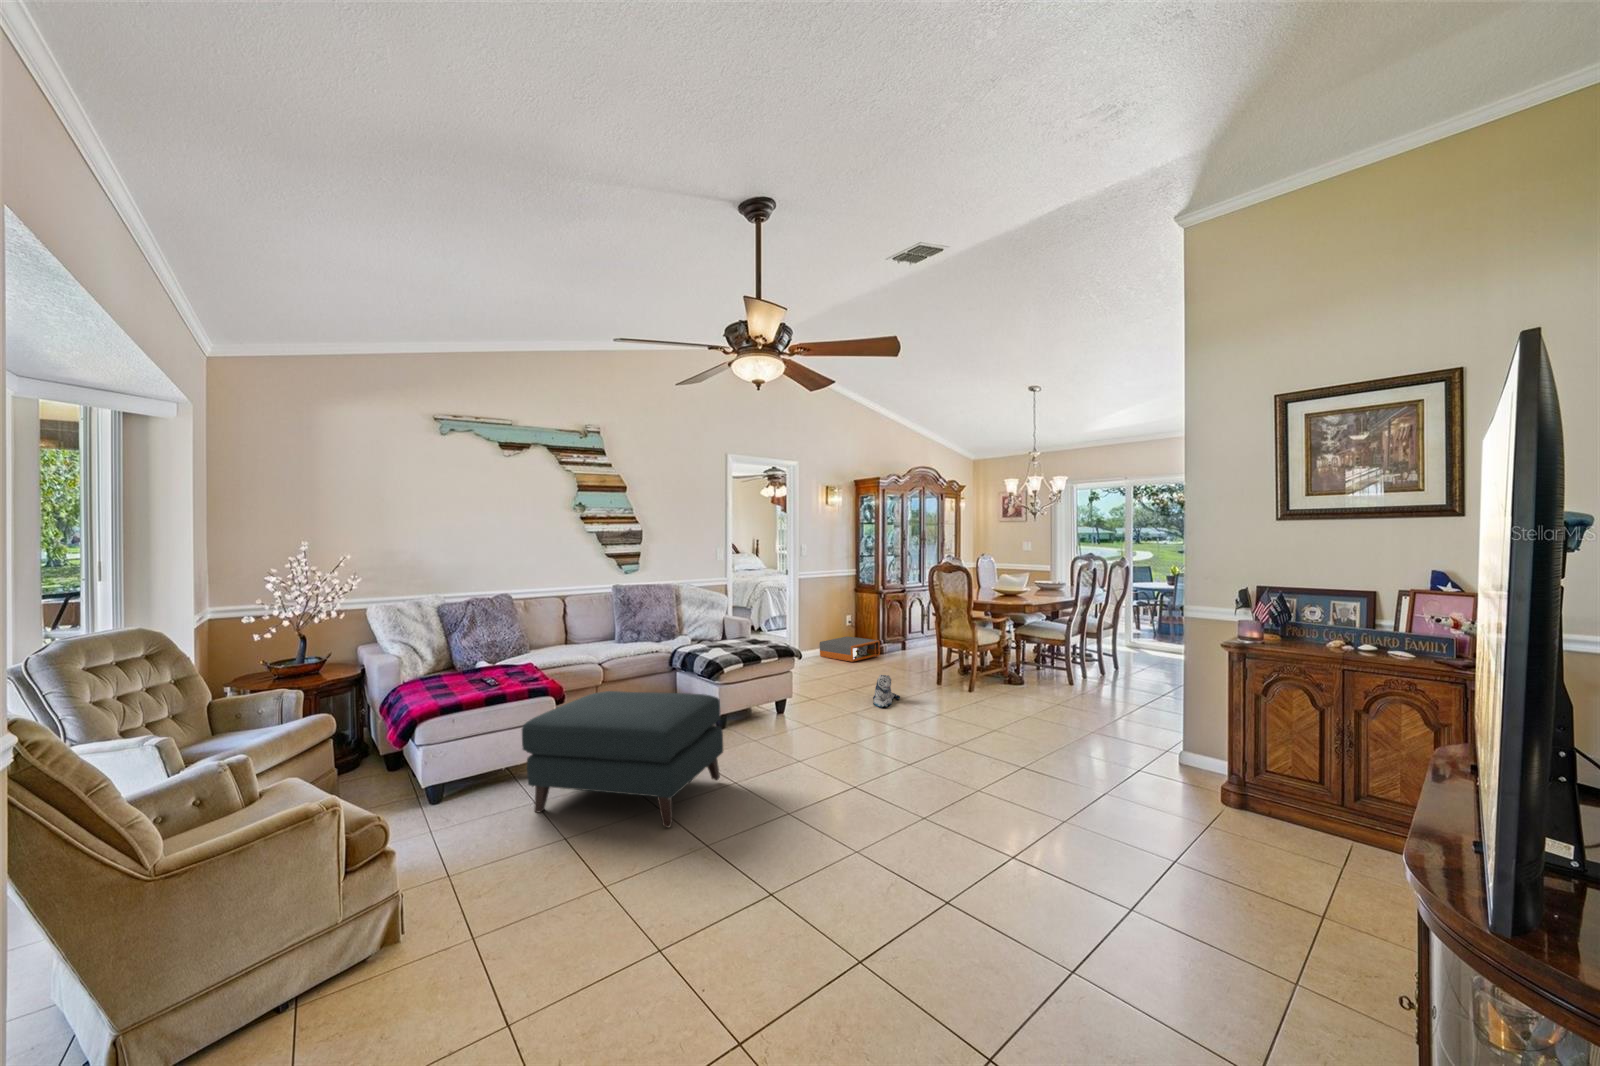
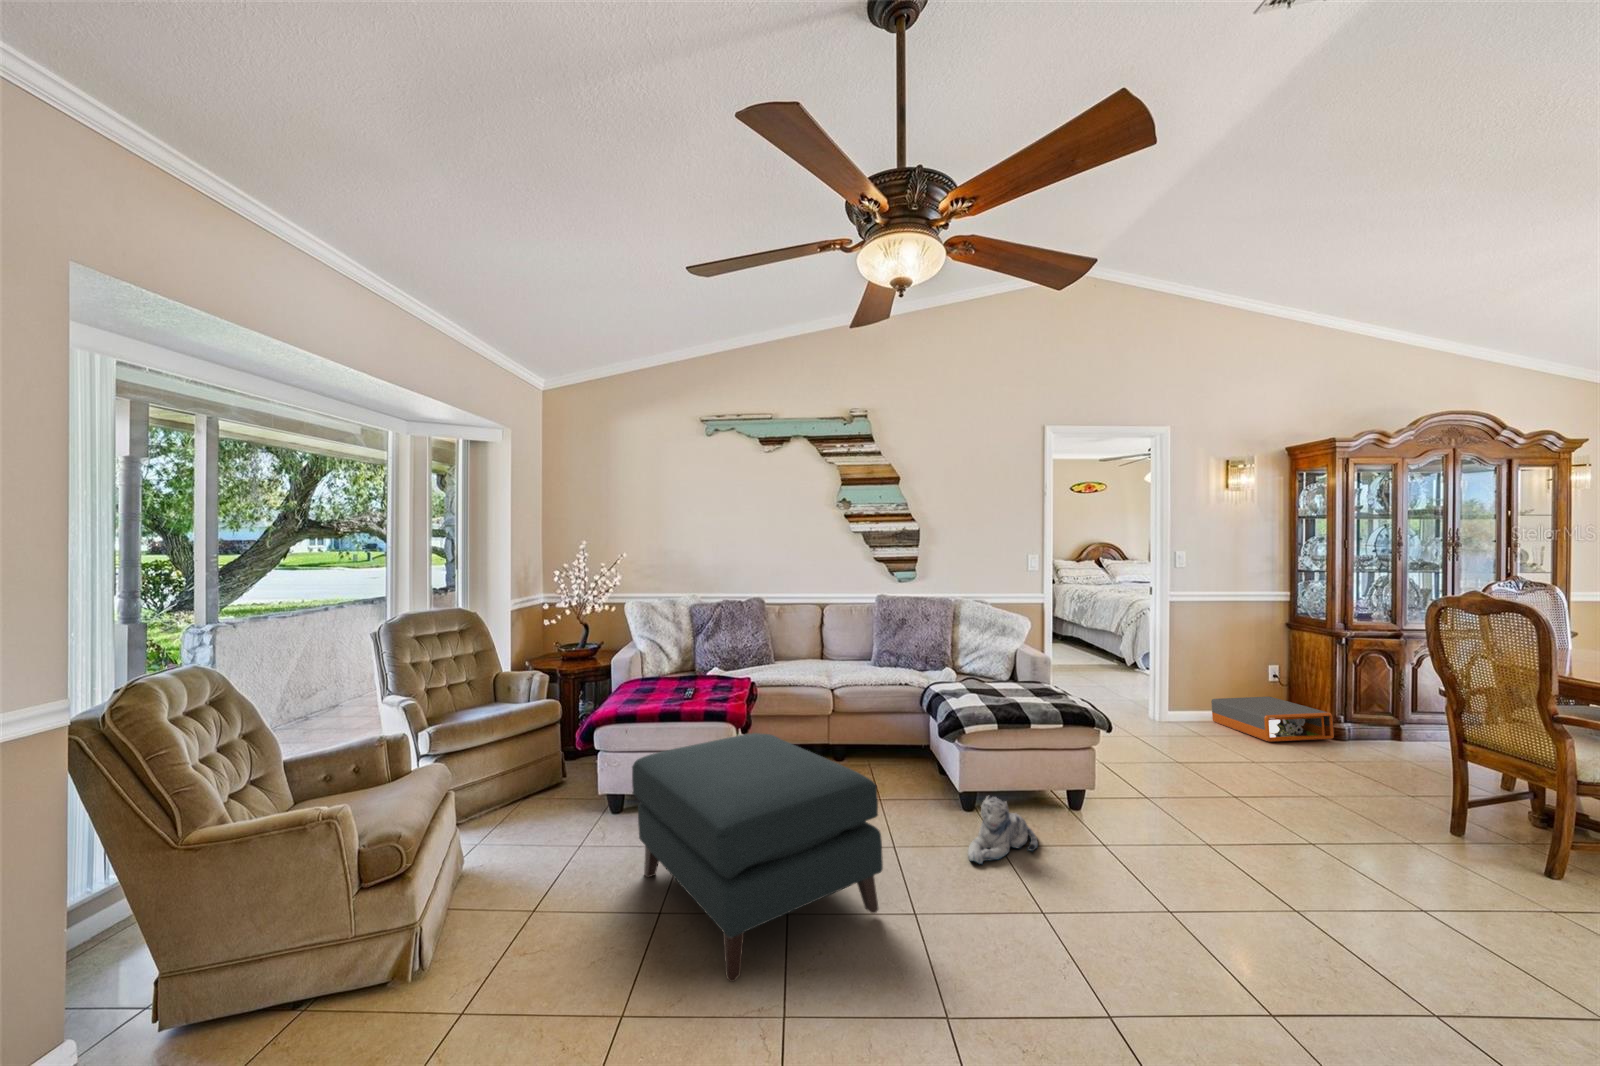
plush toy: present [873,675,900,708] -> present [968,796,1038,864]

